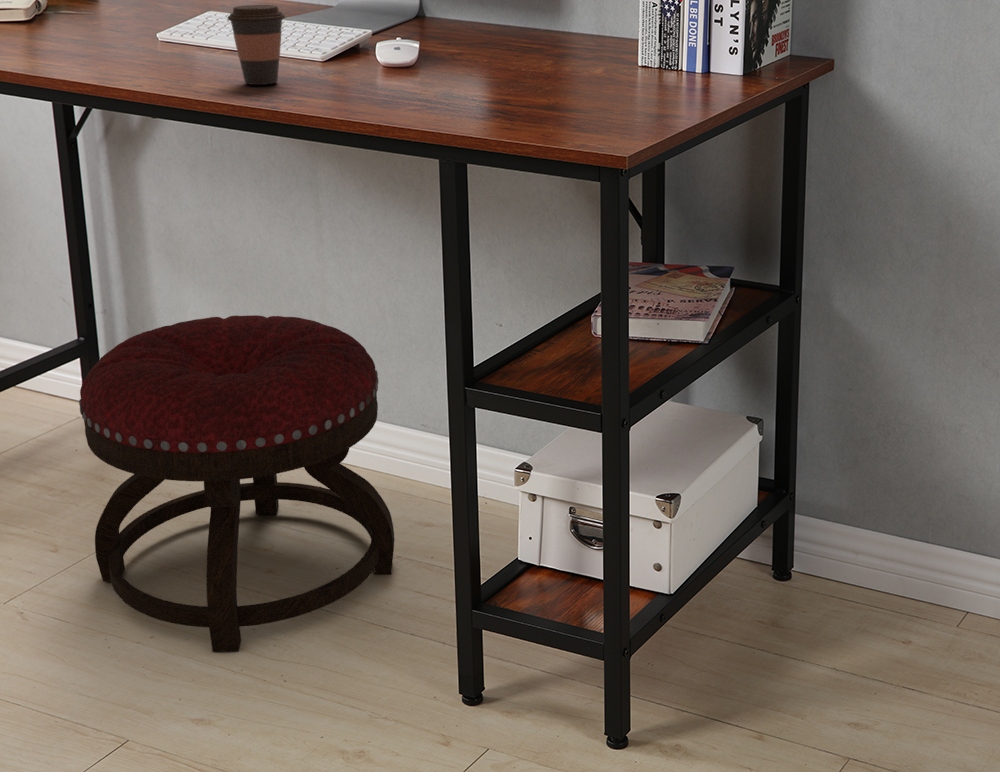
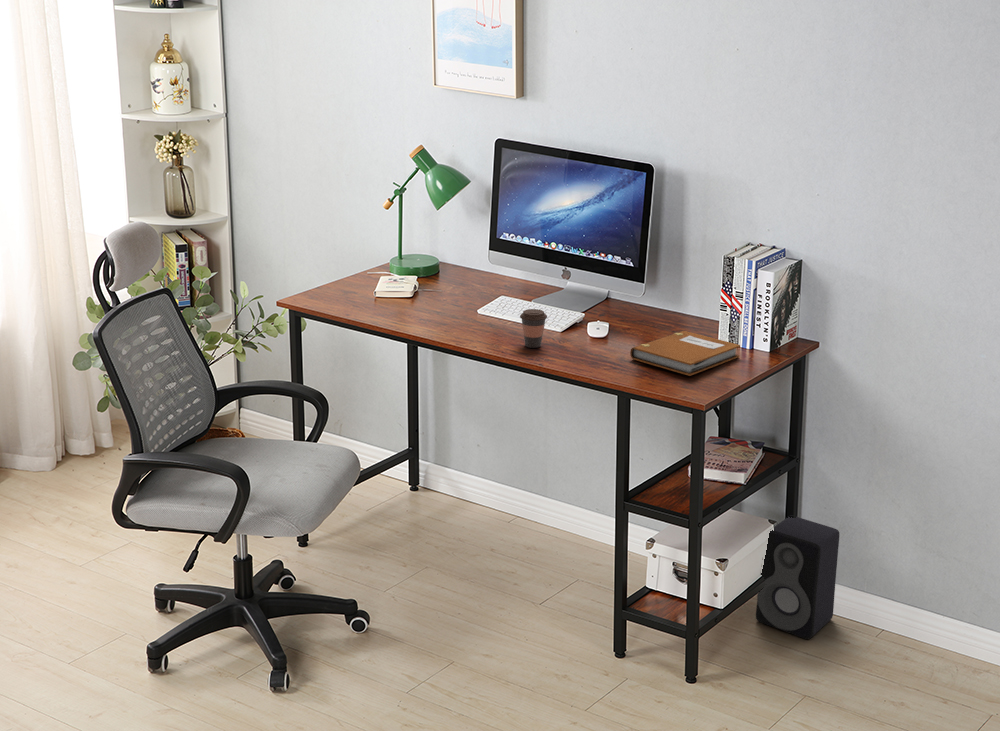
notebook: none [459,47,685,107] -> present [630,331,740,376]
ottoman: present [79,315,395,652] -> none [418,446,576,625]
speaker: none [729,408,881,637] -> present [756,517,839,639]

